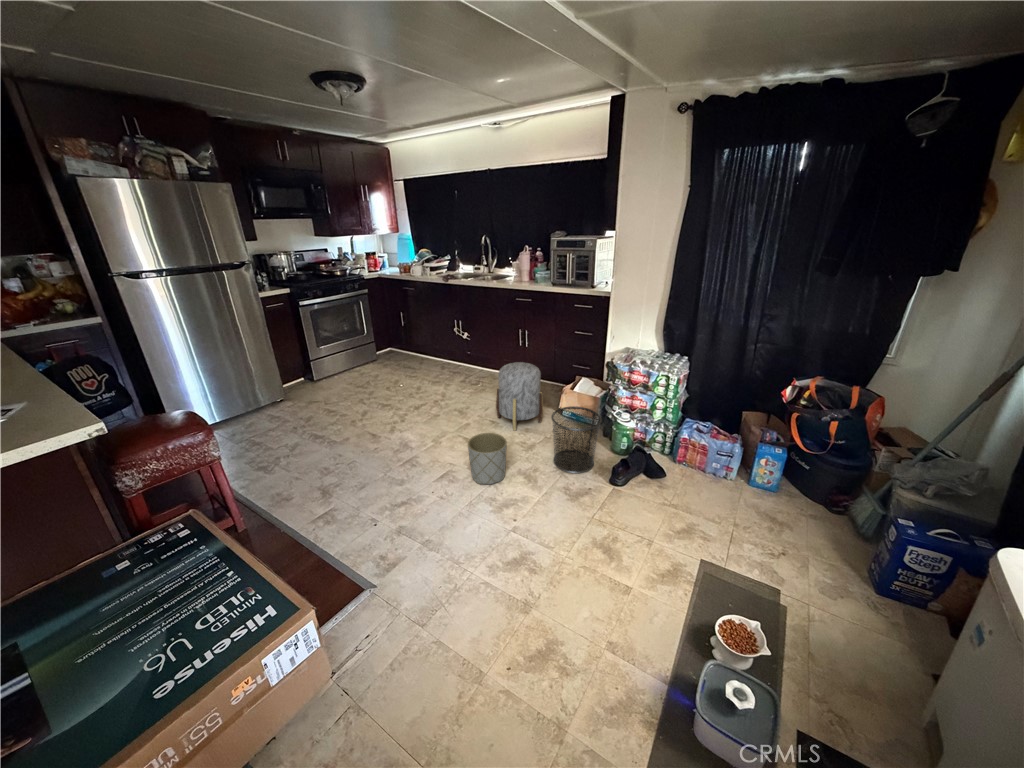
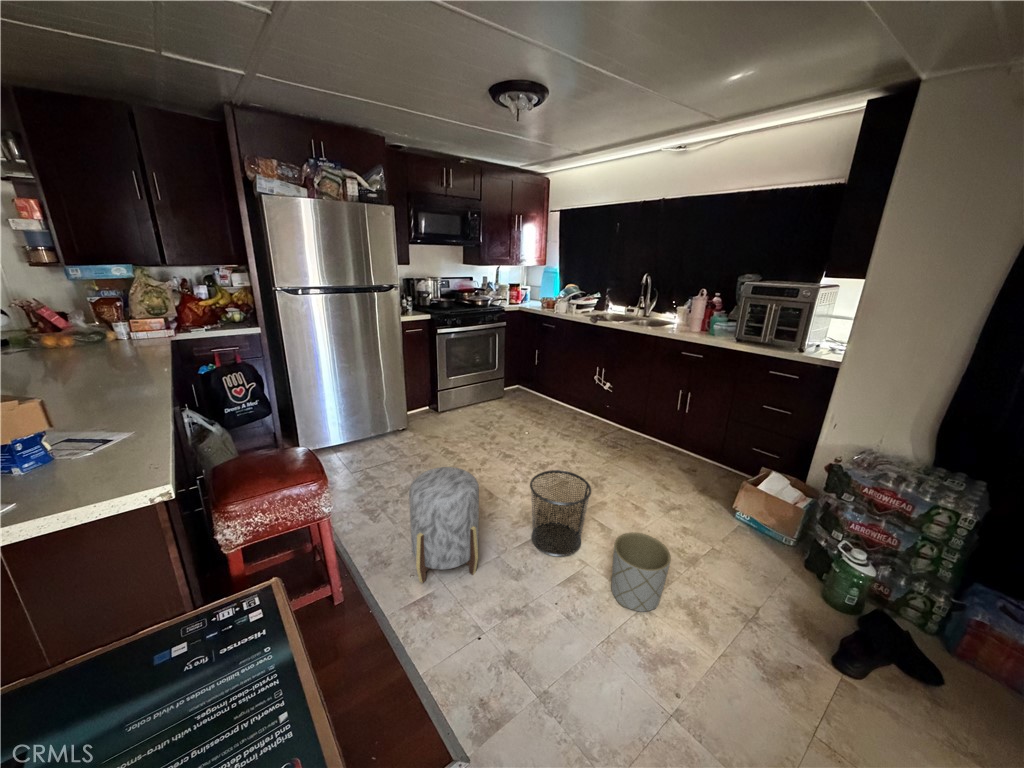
stool: present [496,362,543,431] -> present [409,467,479,583]
waste bin: present [551,406,602,473] -> present [530,470,591,557]

